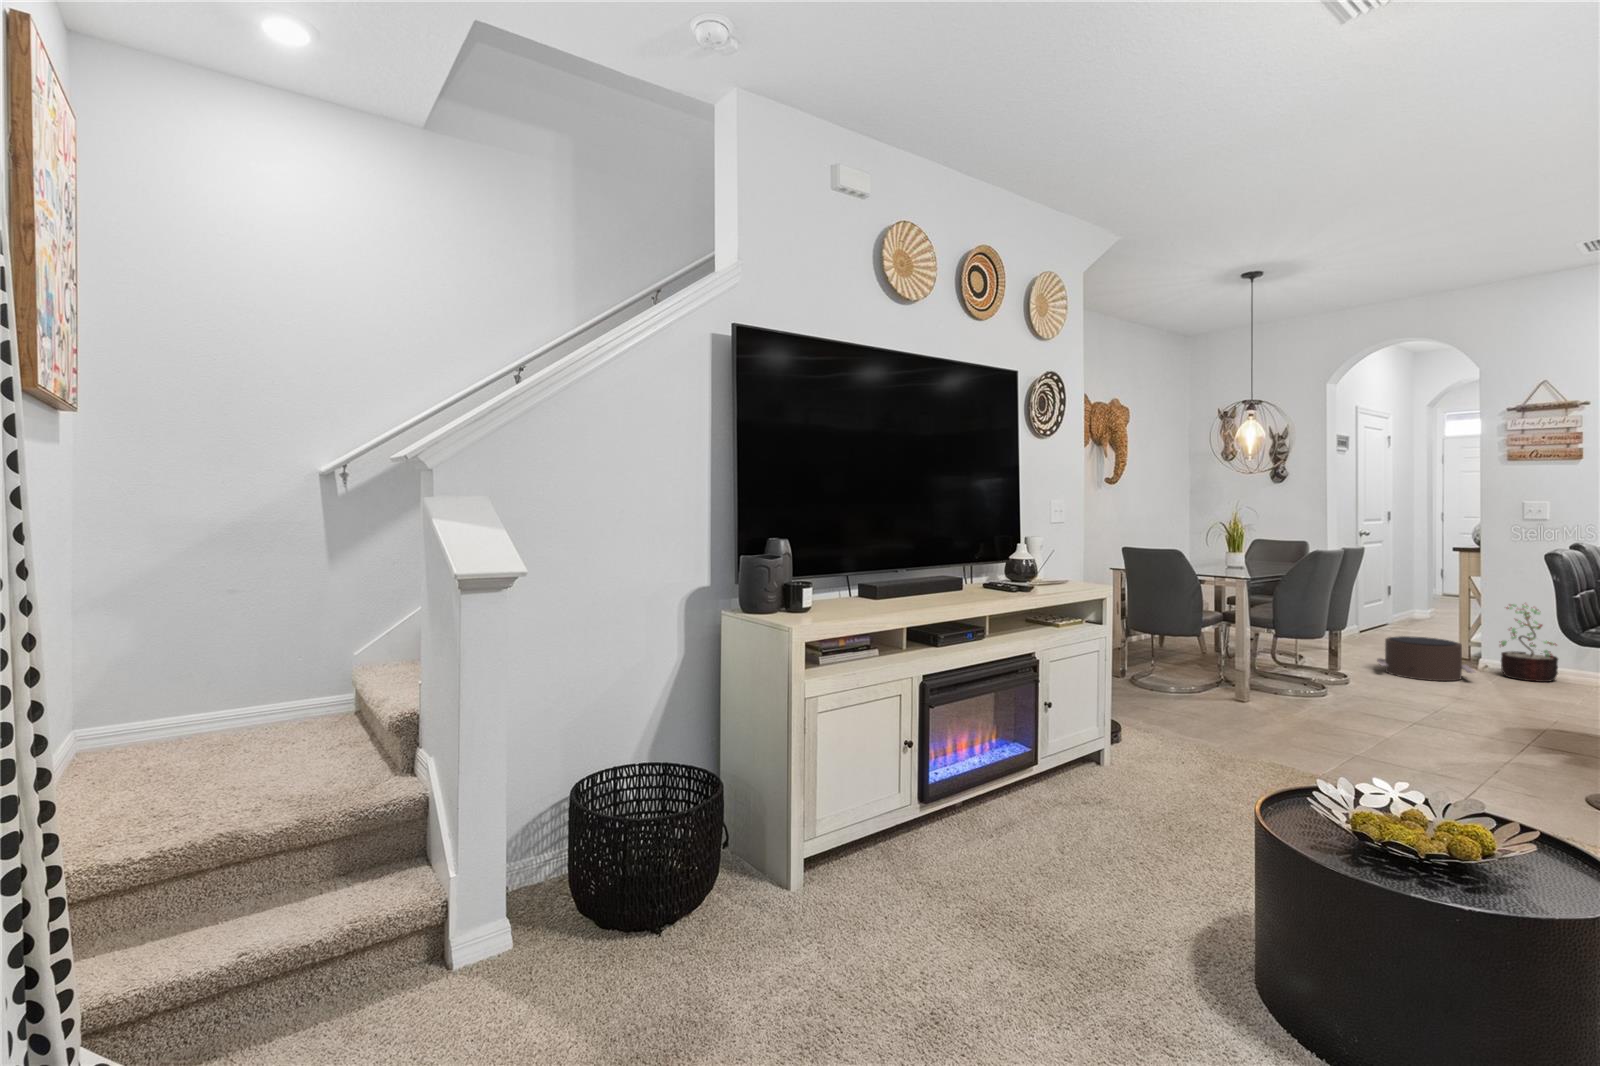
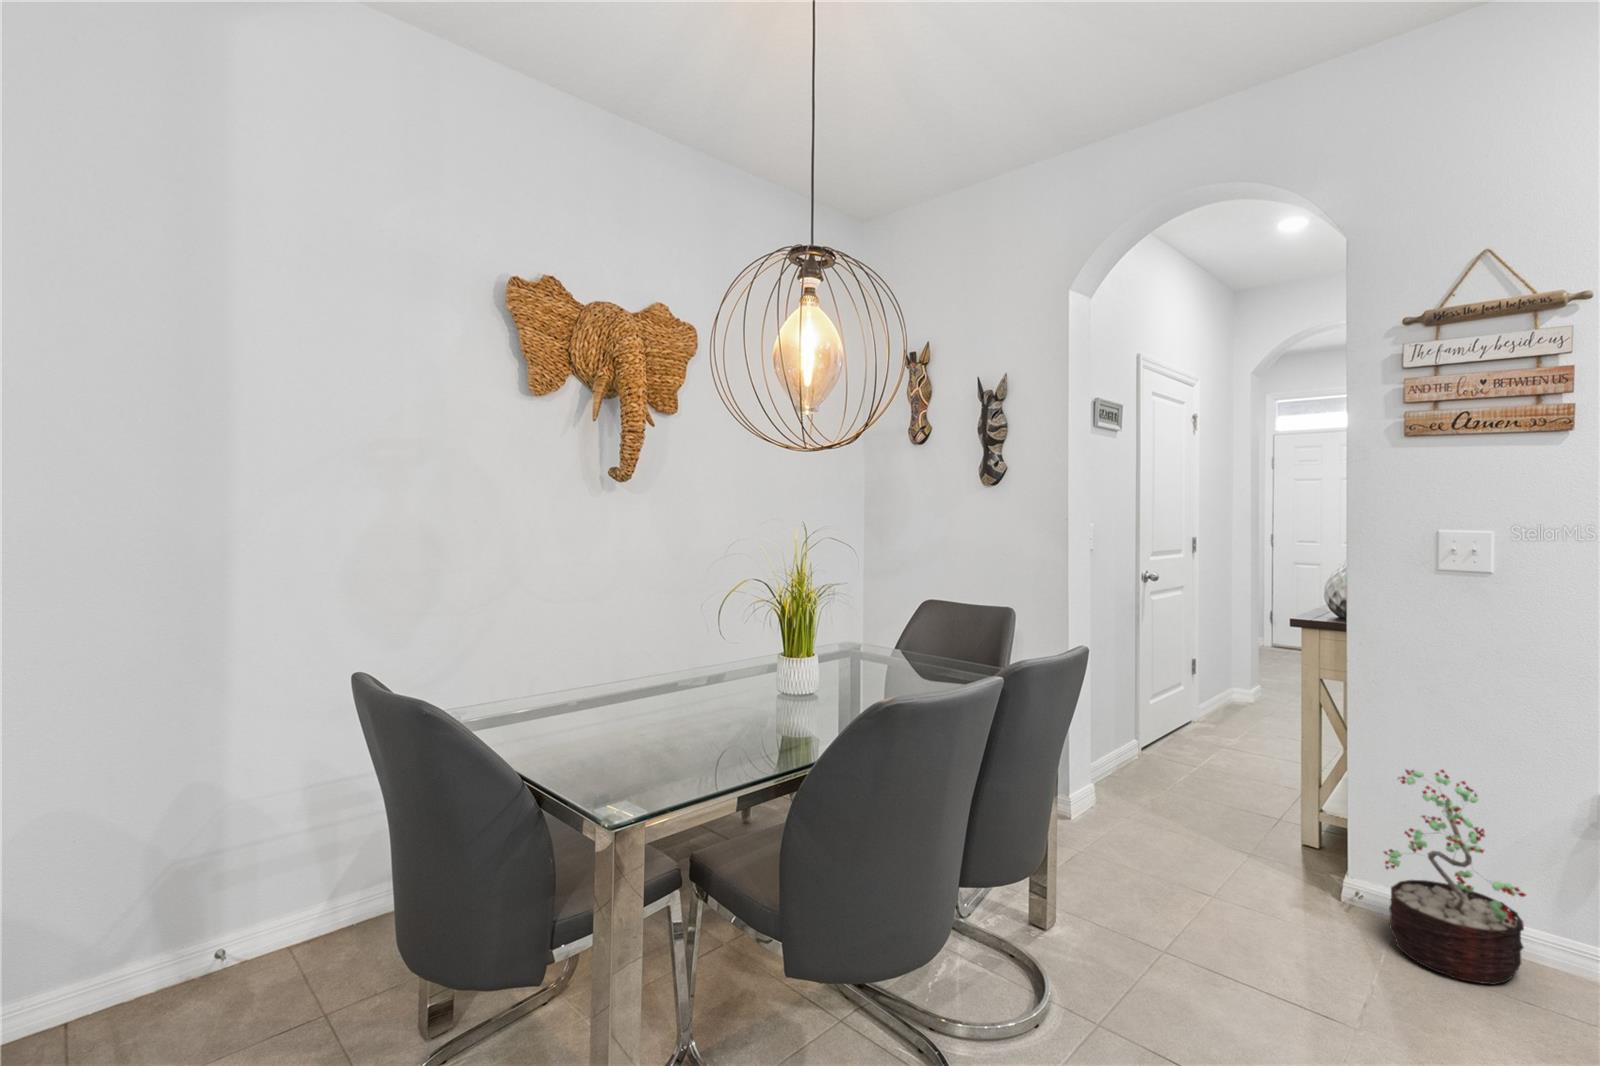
pouf: present [1377,636,1475,681] -> none [1122,837,1340,992]

